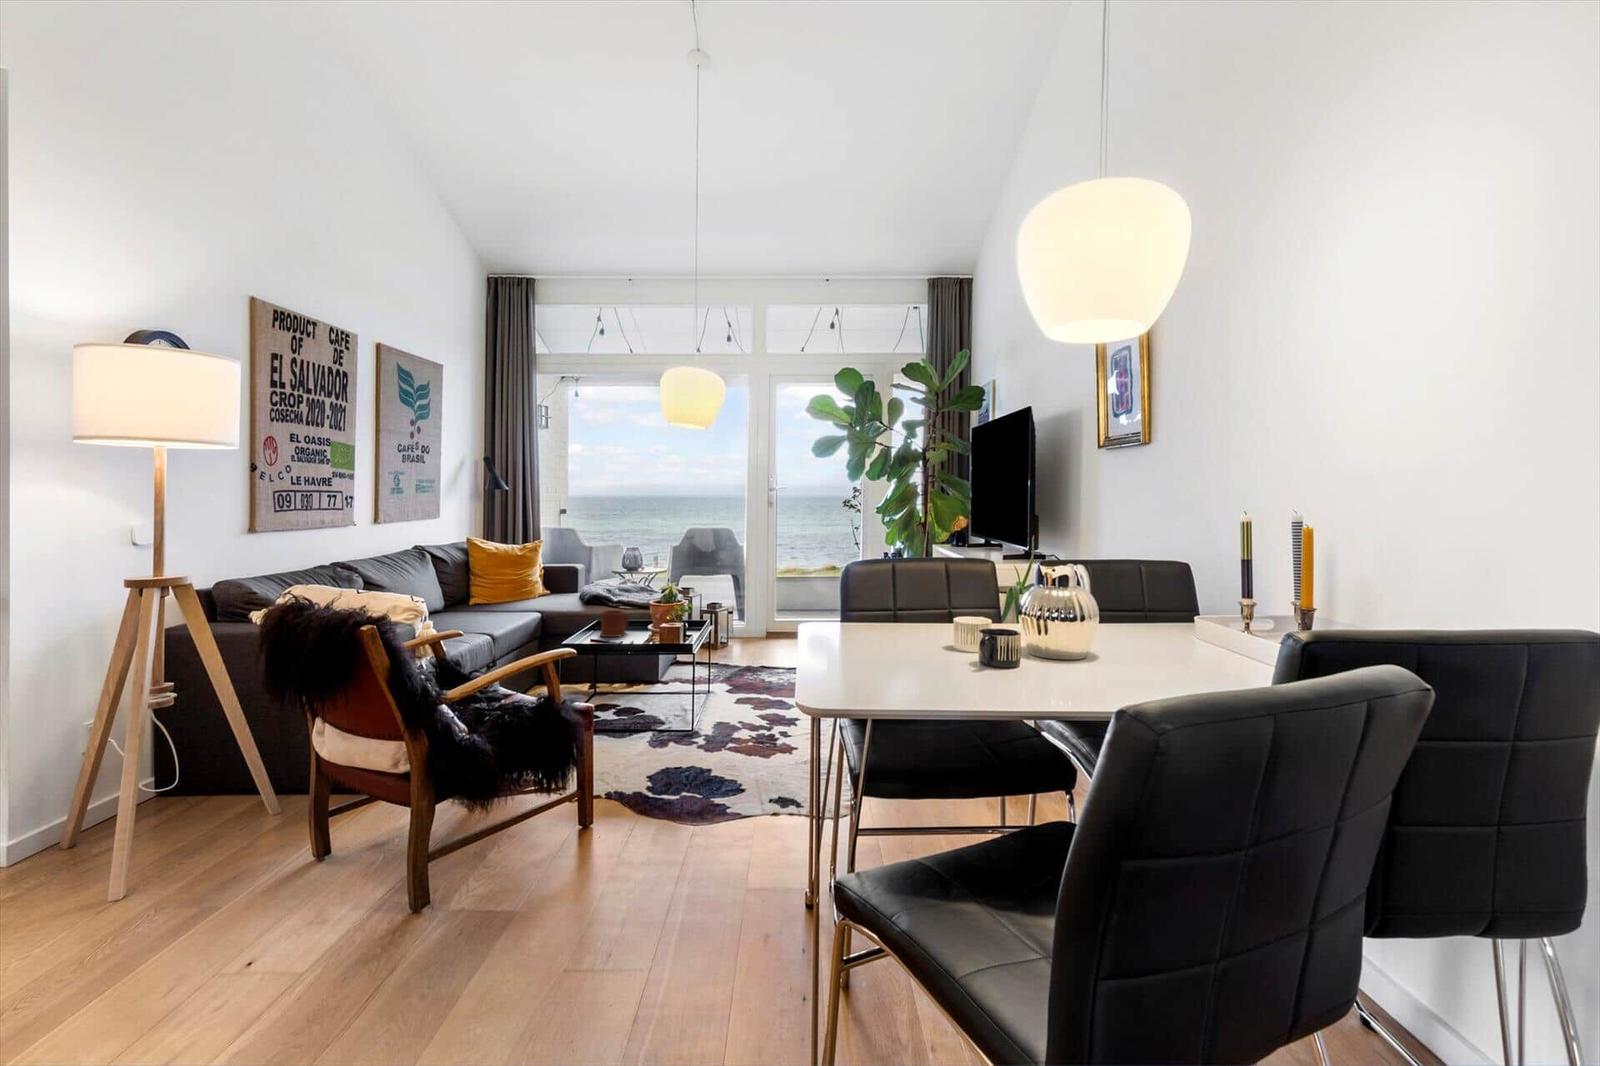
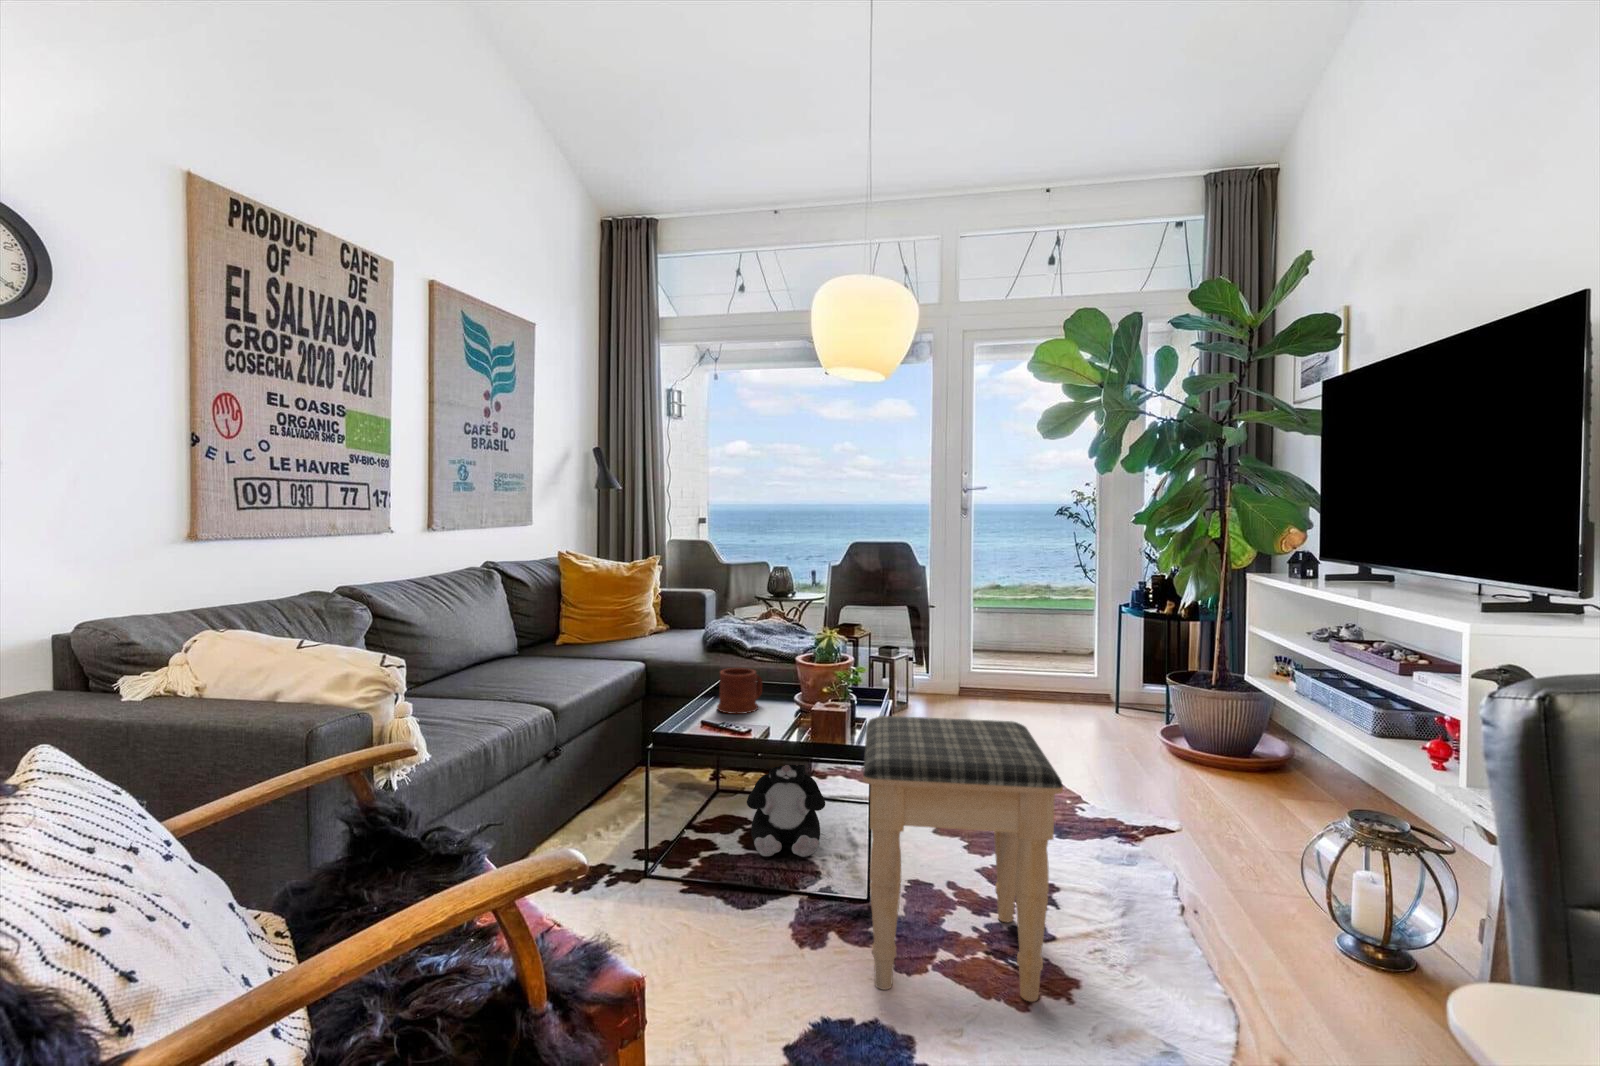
footstool: none [688,627,785,756] -> present [863,716,1063,1002]
plush toy: none [620,652,669,717] -> present [747,765,825,857]

